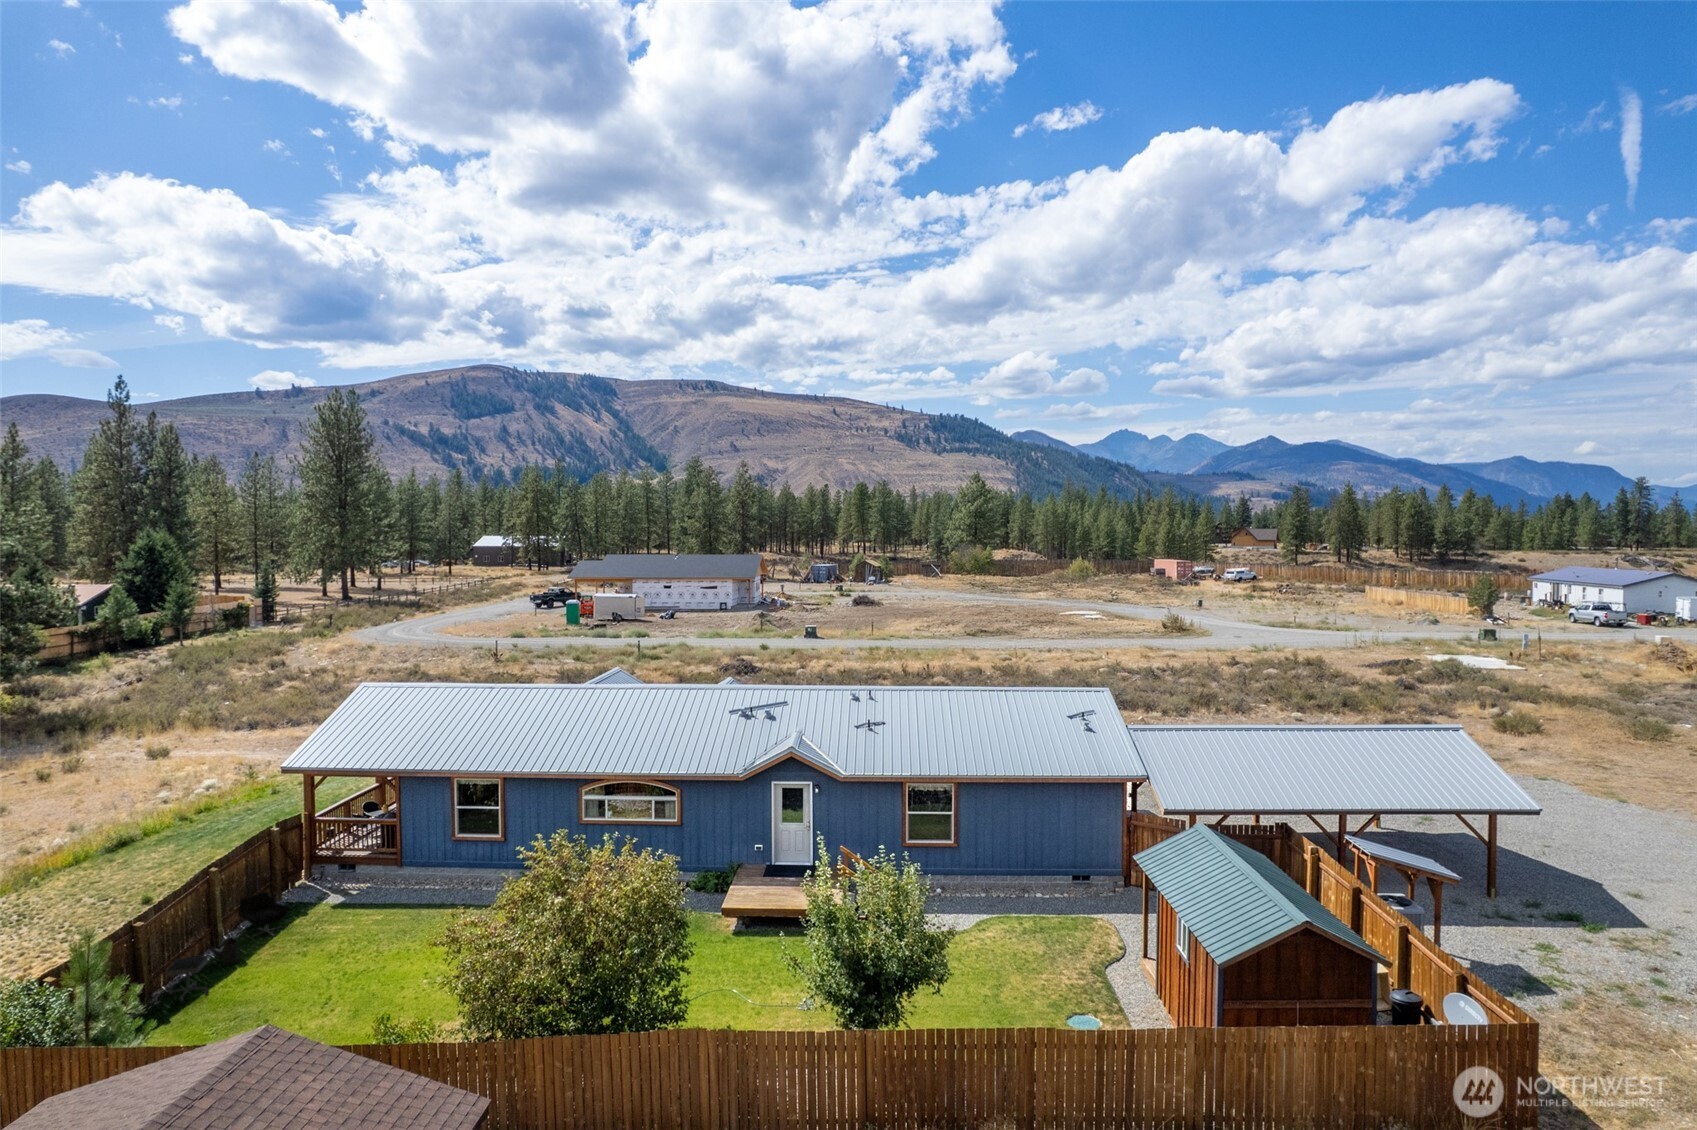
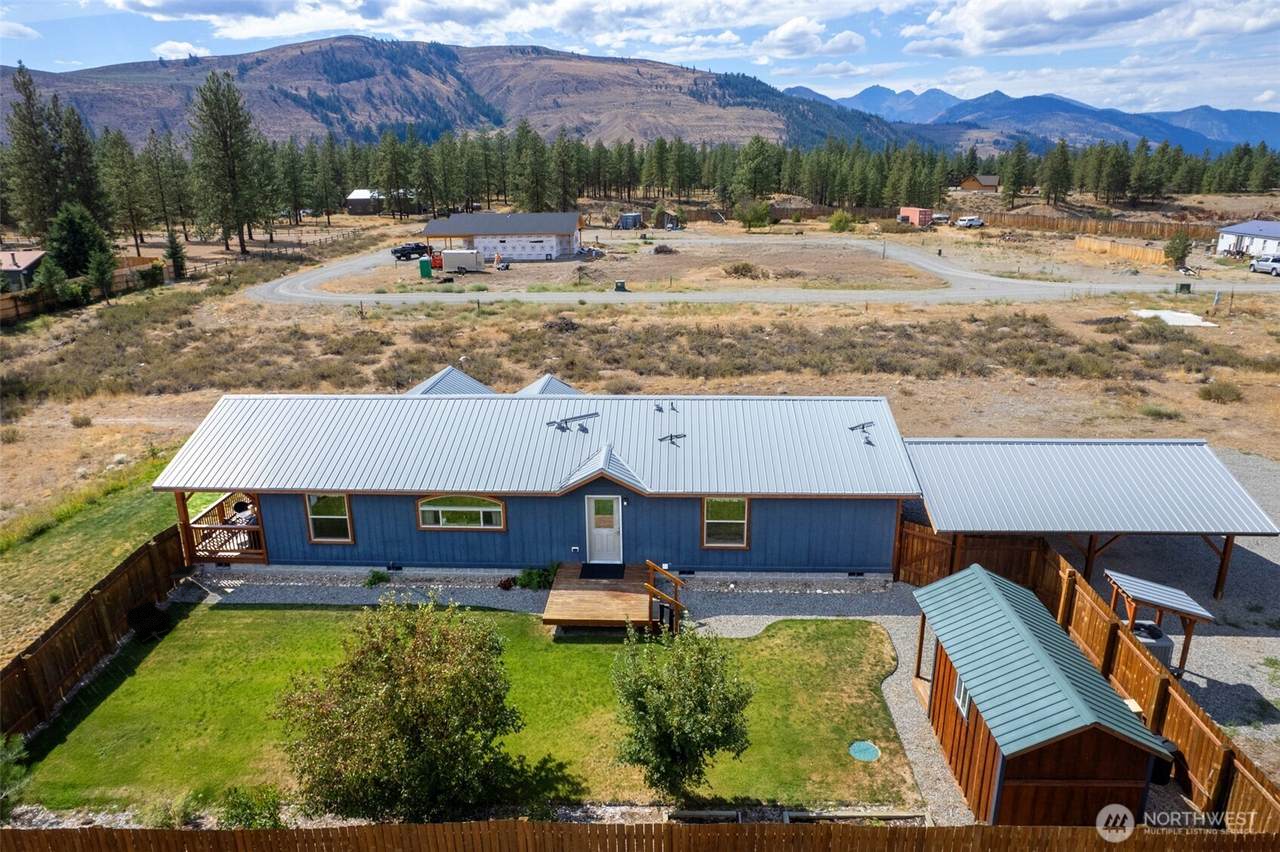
watering can: present [204,934,243,965] -> none [93,652,130,678]
stool: present [166,956,209,1005] -> present [170,565,201,596]

